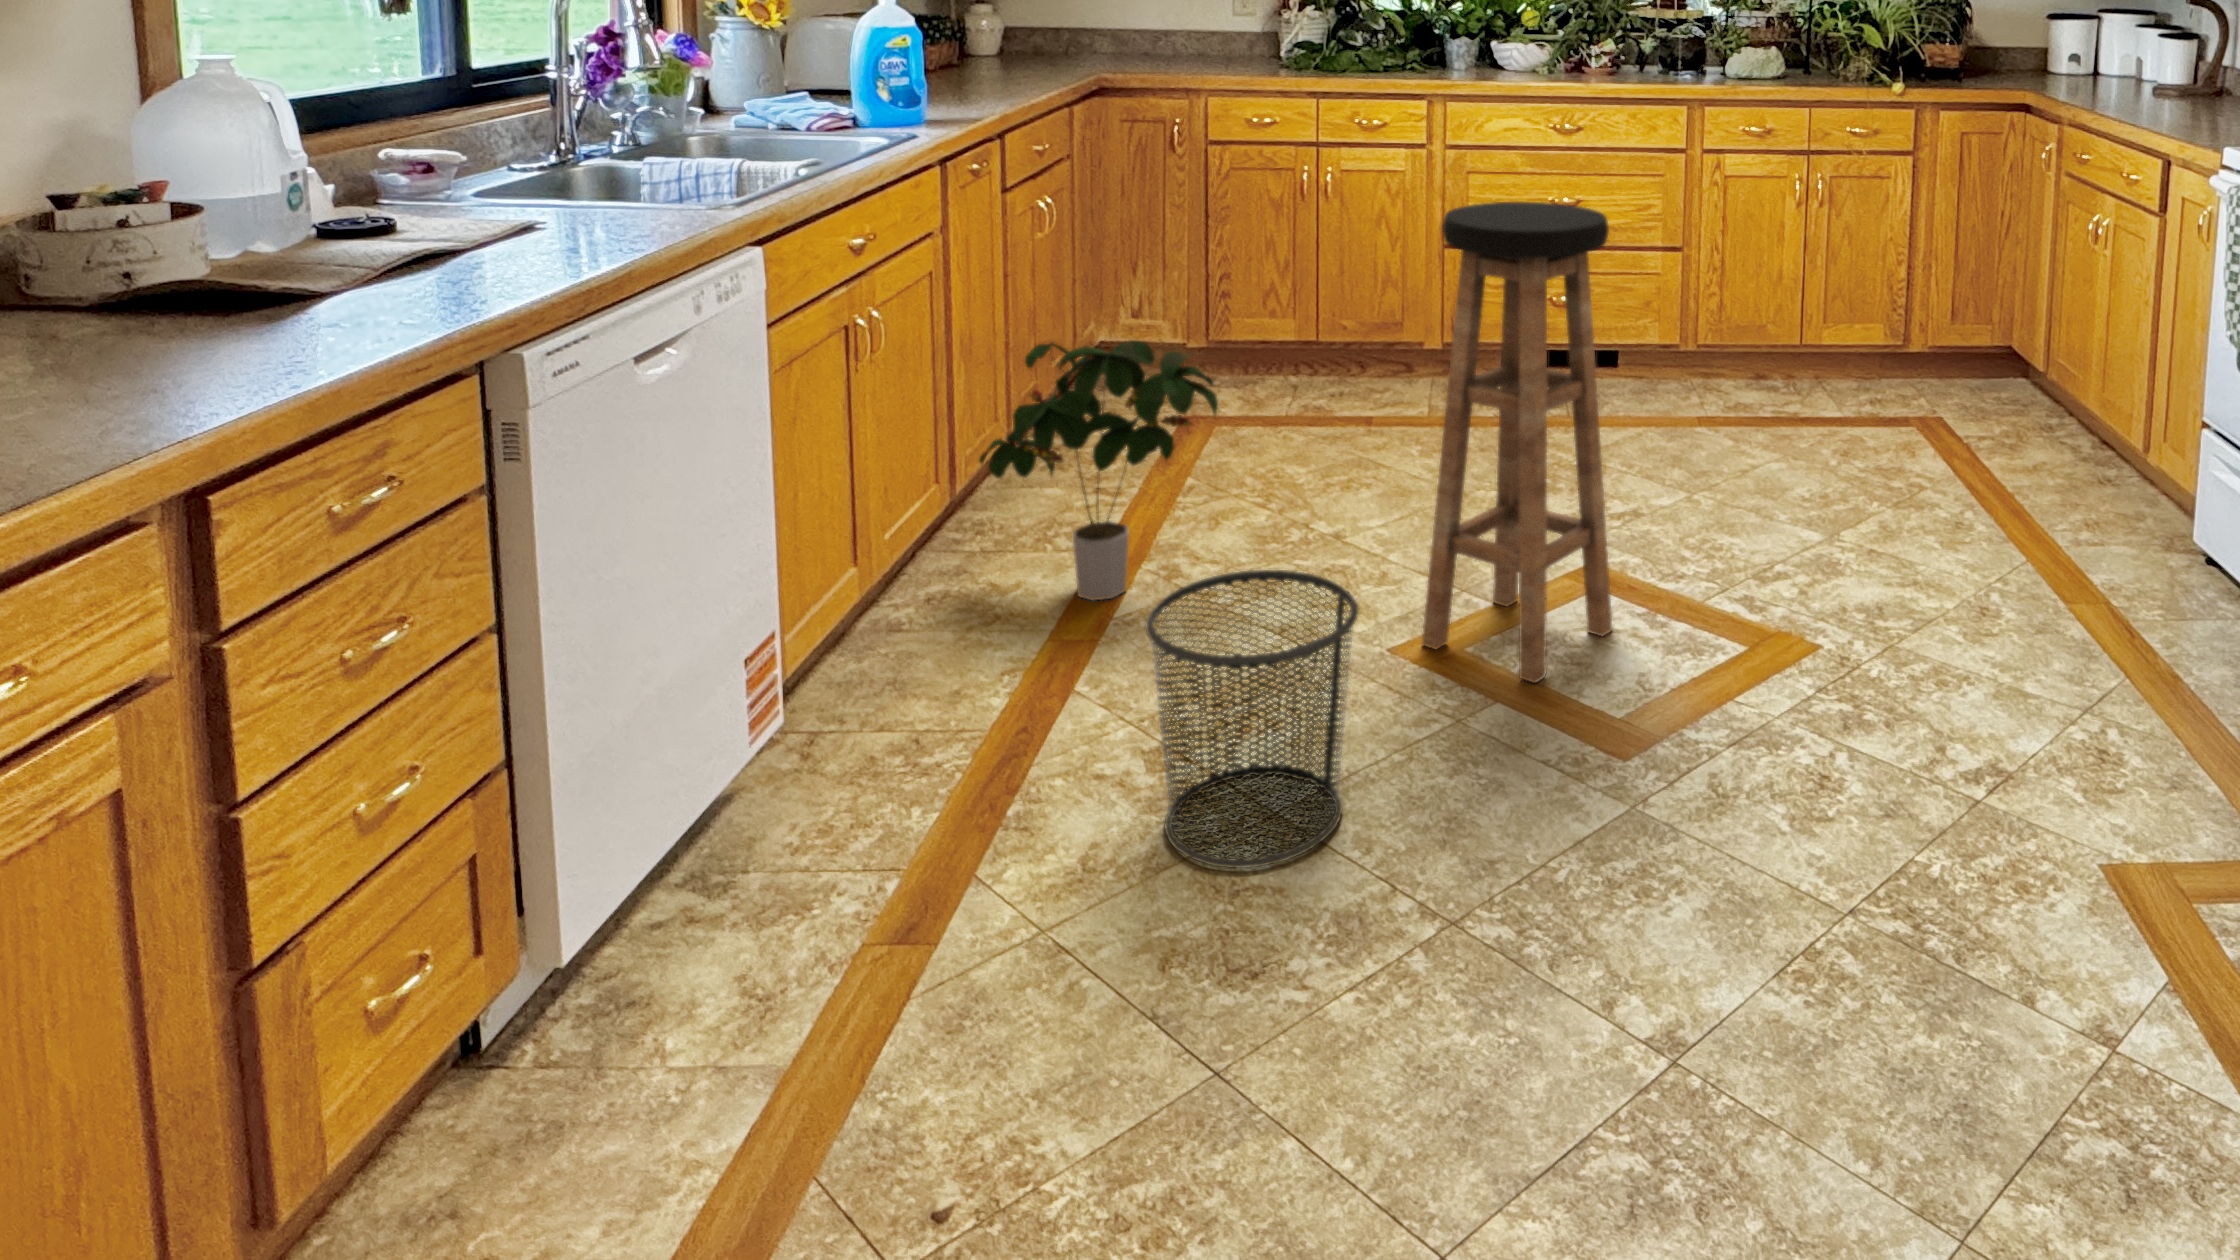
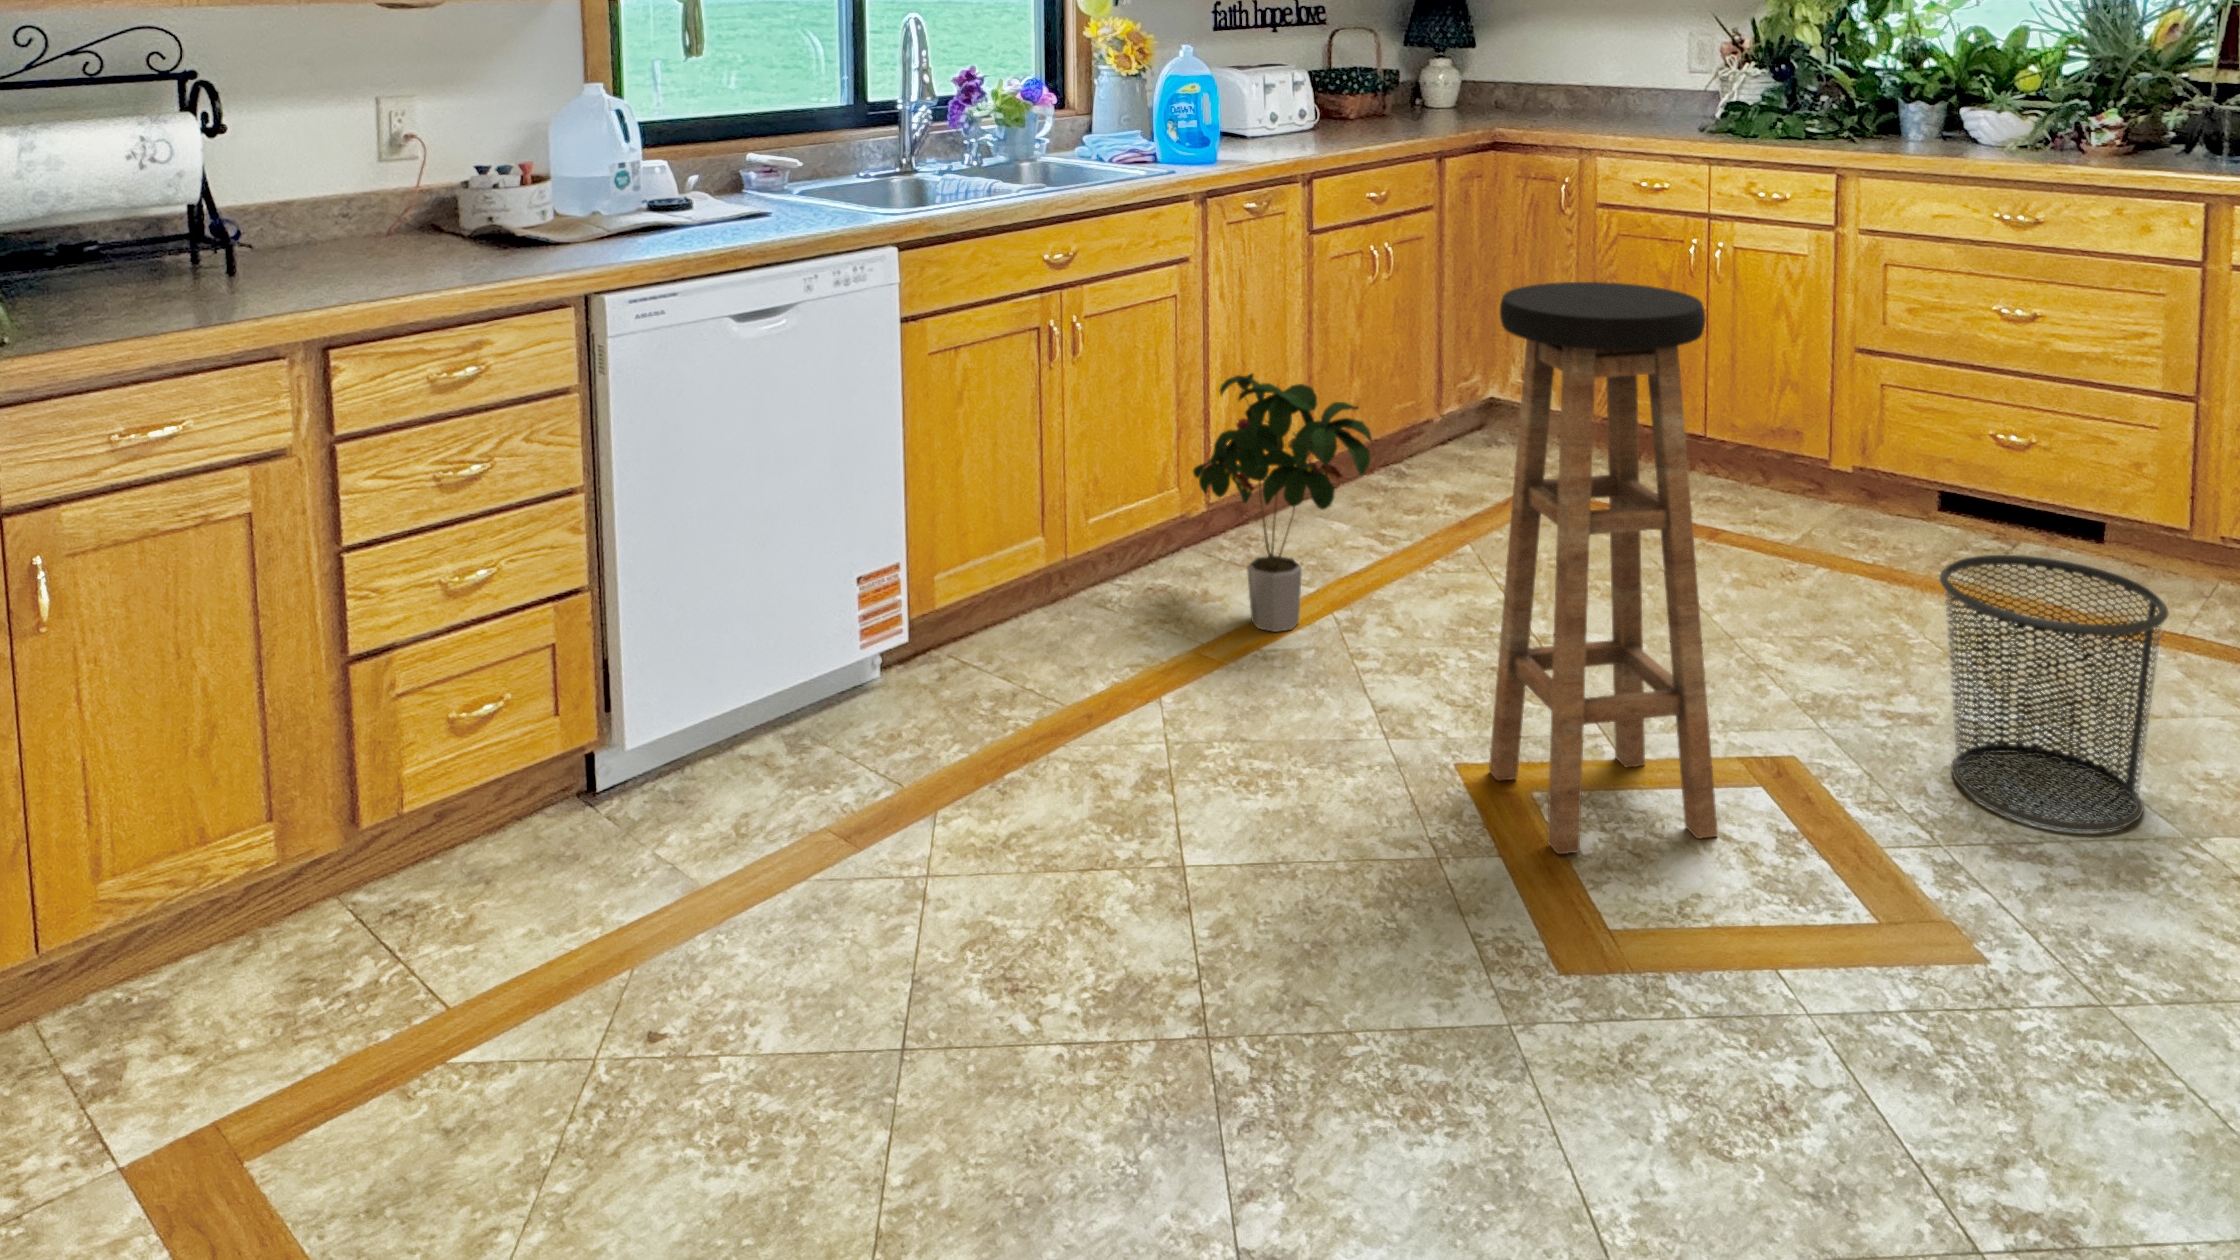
waste bin: present [1146,570,1359,868] -> present [1939,555,2169,831]

